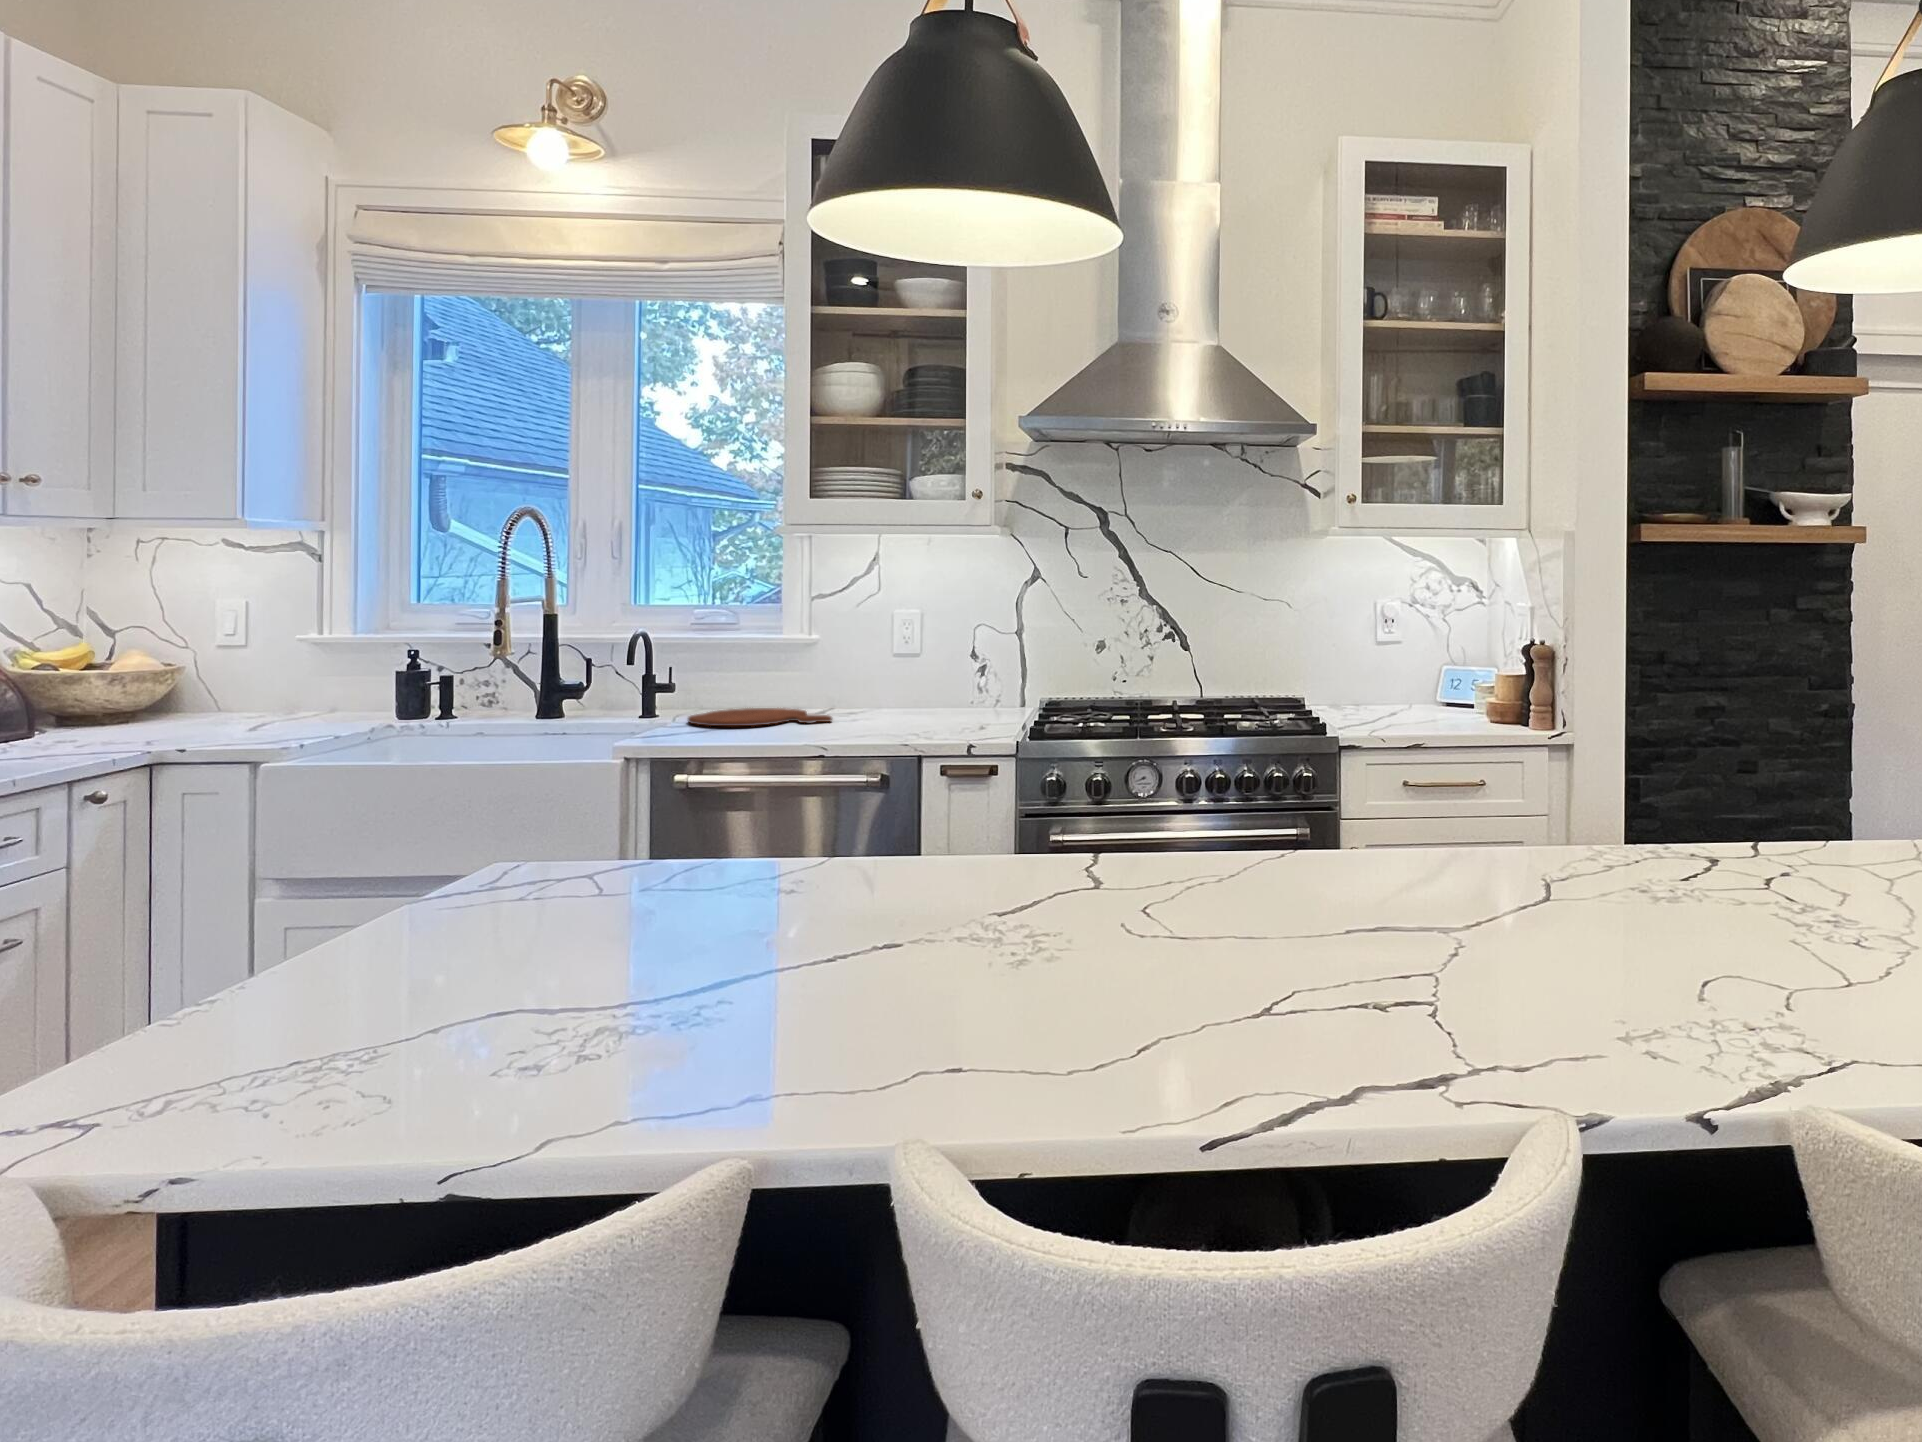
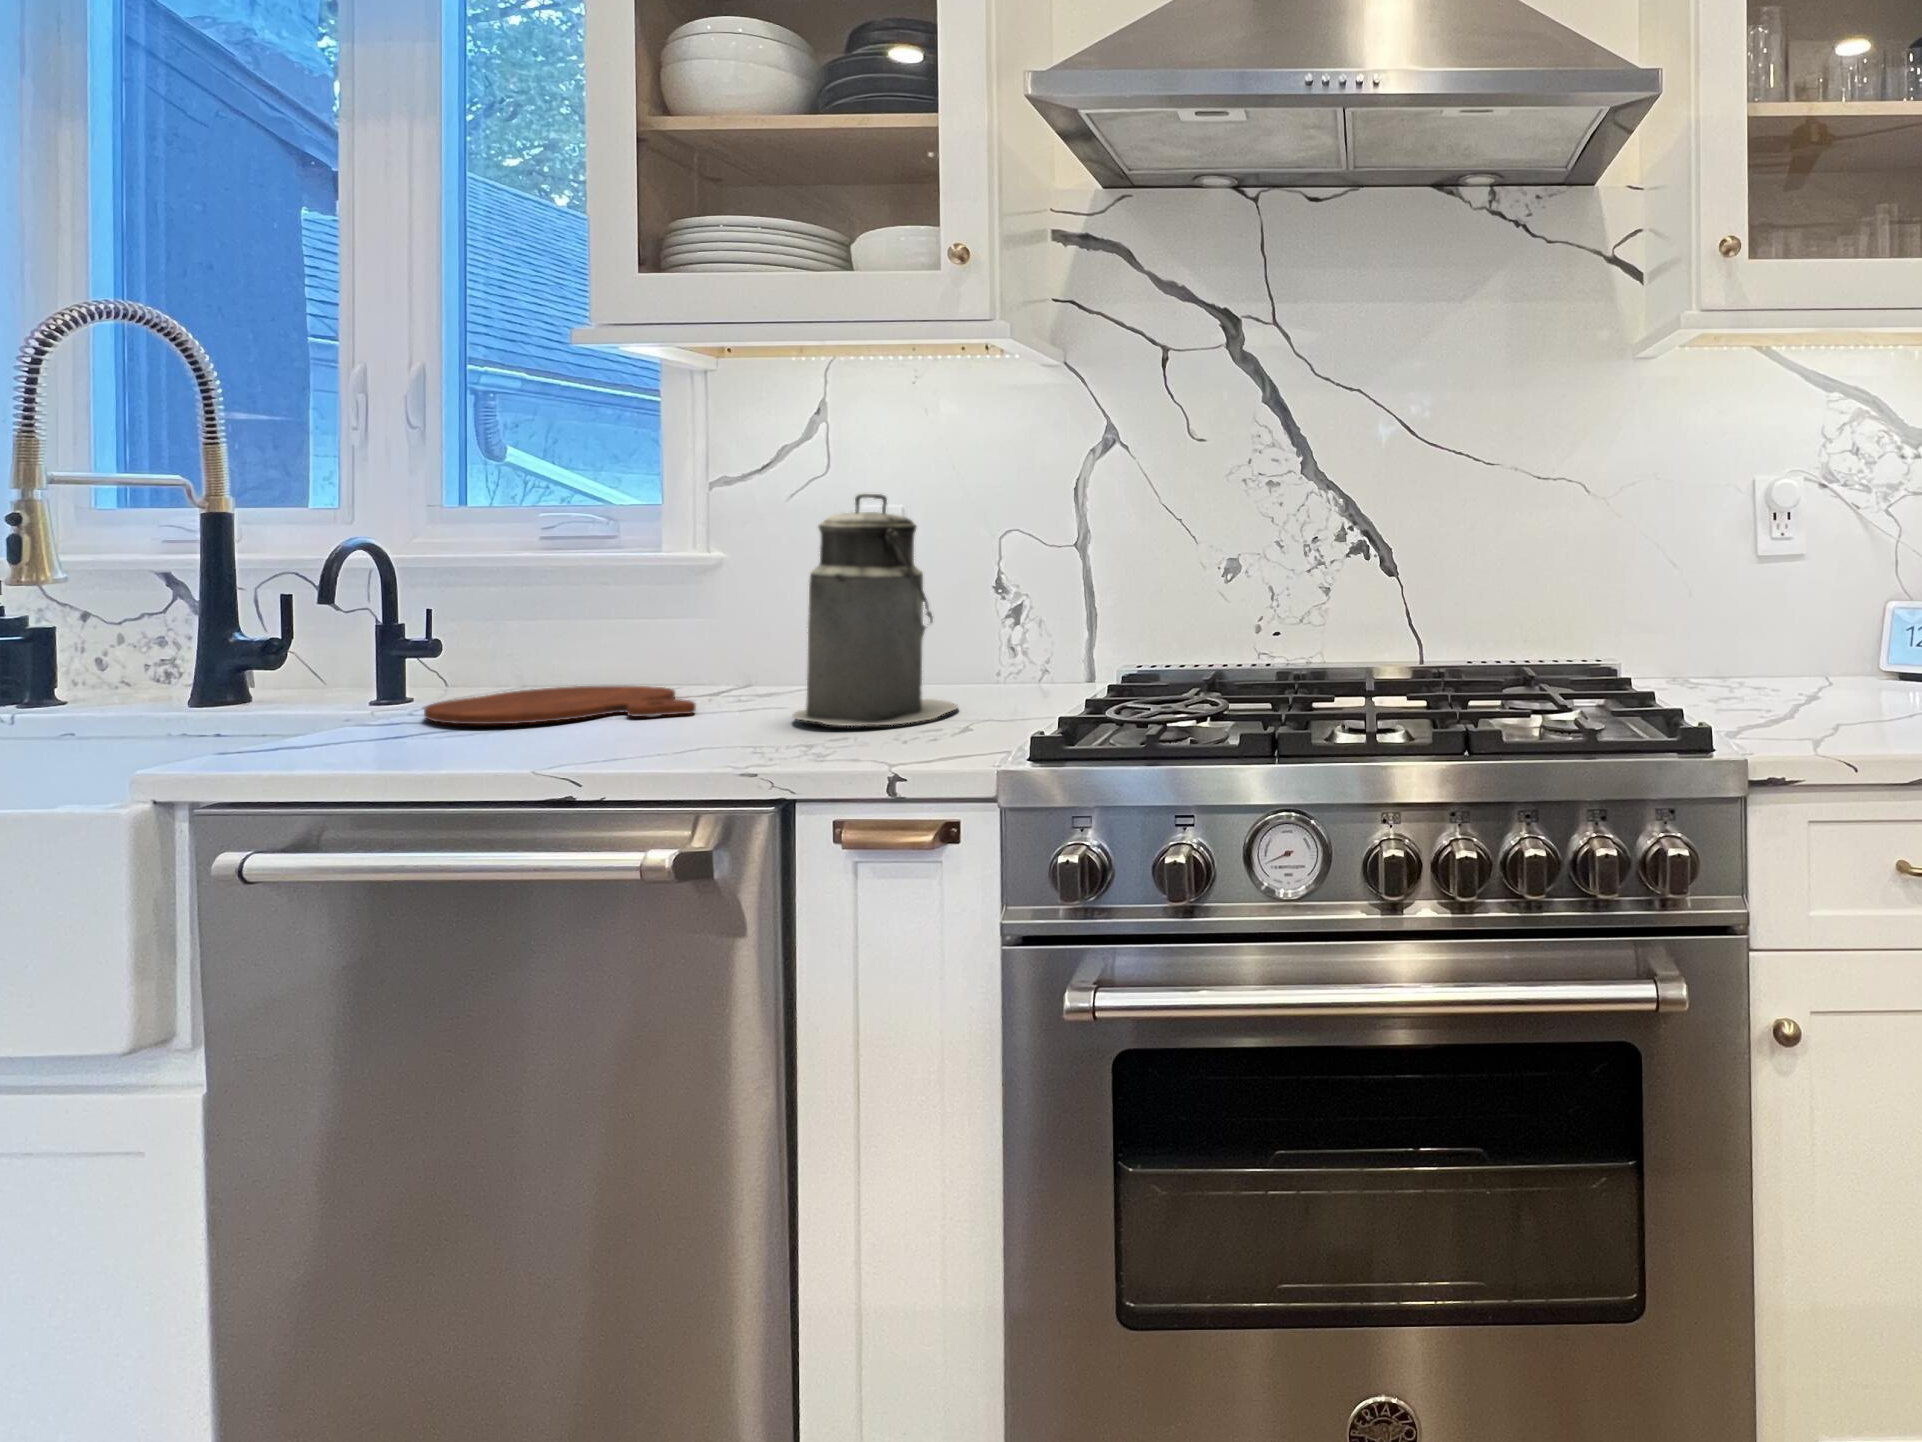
canister: none [890,612,971,726] -> present [792,494,958,726]

